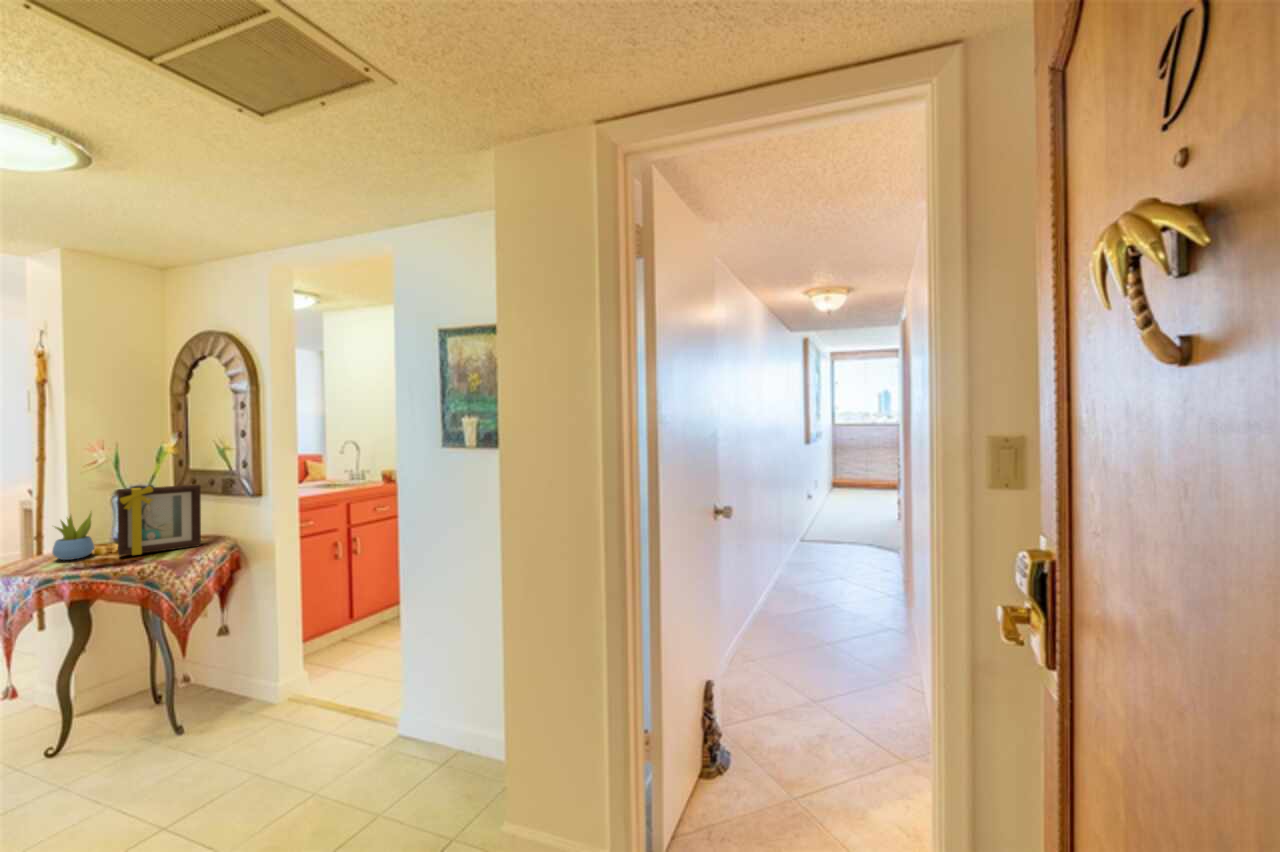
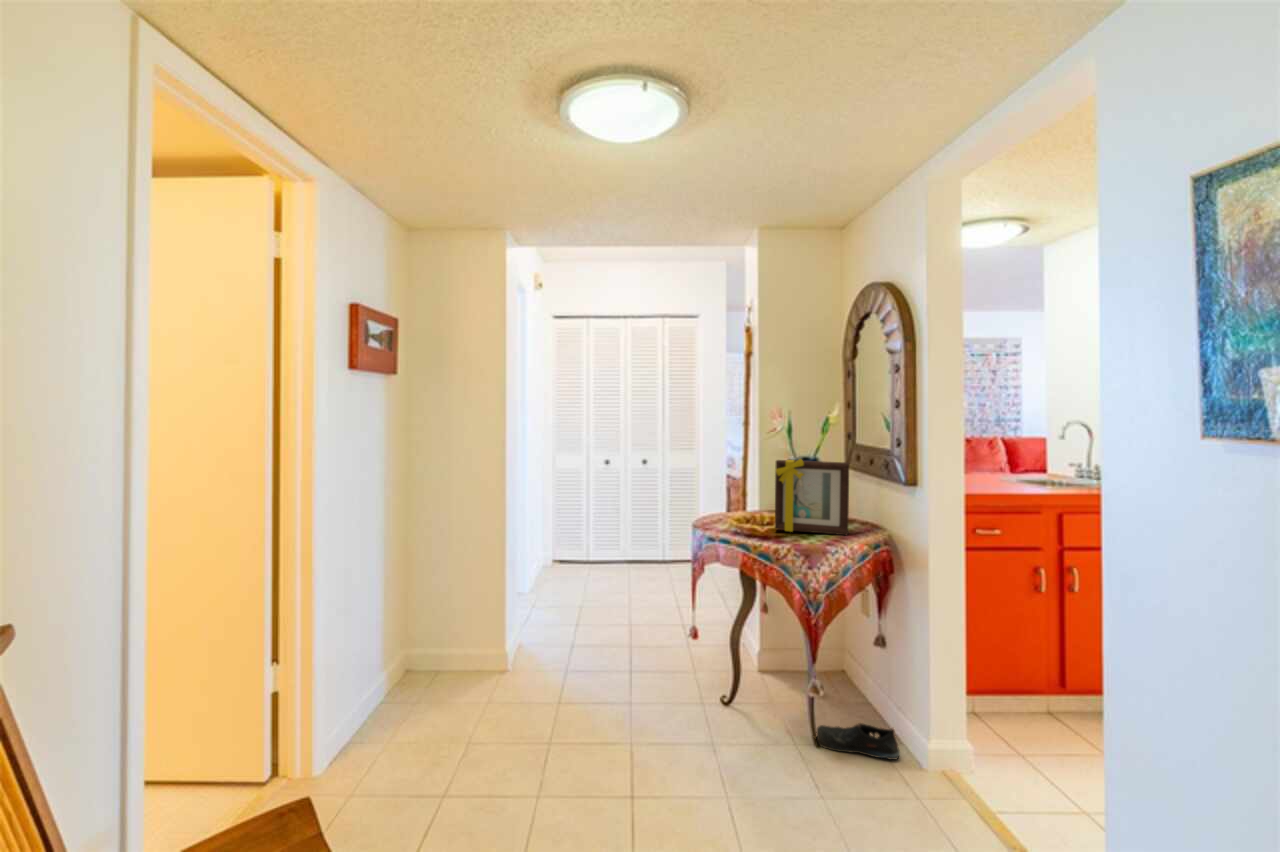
succulent plant: present [52,511,94,560] -> none [734,478,764,524]
shoe: none [177,685,258,732] -> present [816,723,900,760]

